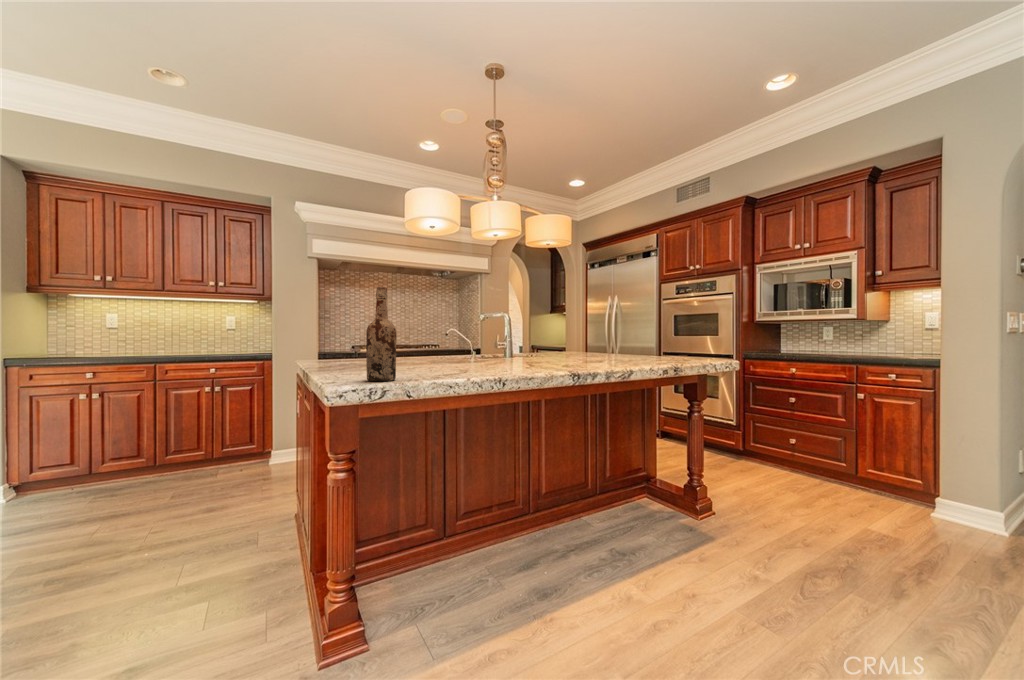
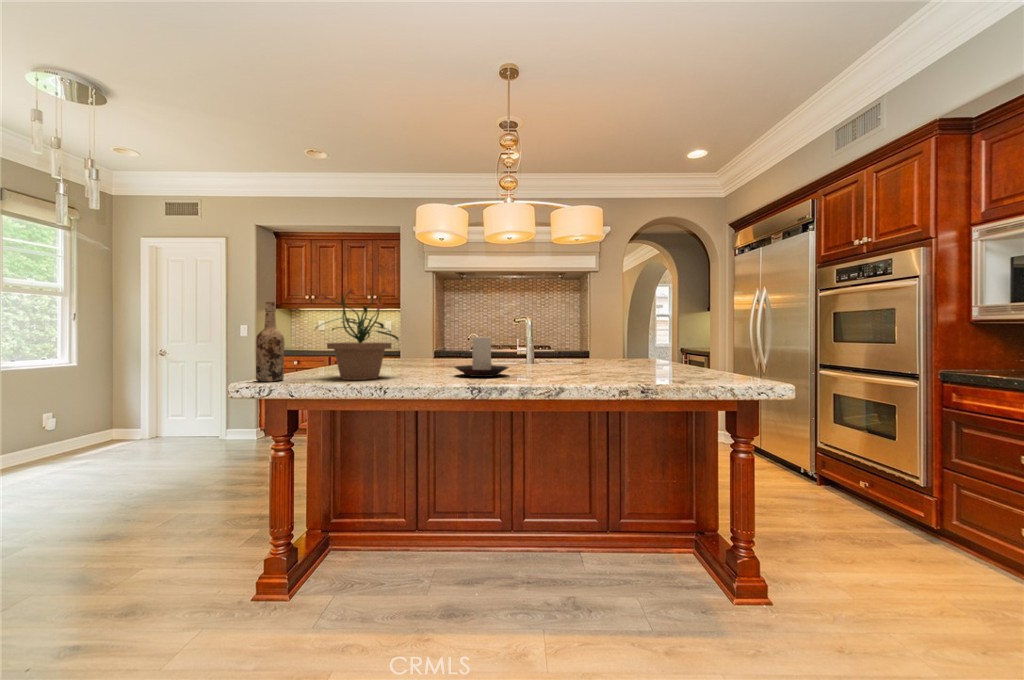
potted plant: none [402,273,497,375] -> present [316,287,398,380]
candle holder: none [510,328,561,367] -> present [455,337,509,377]

